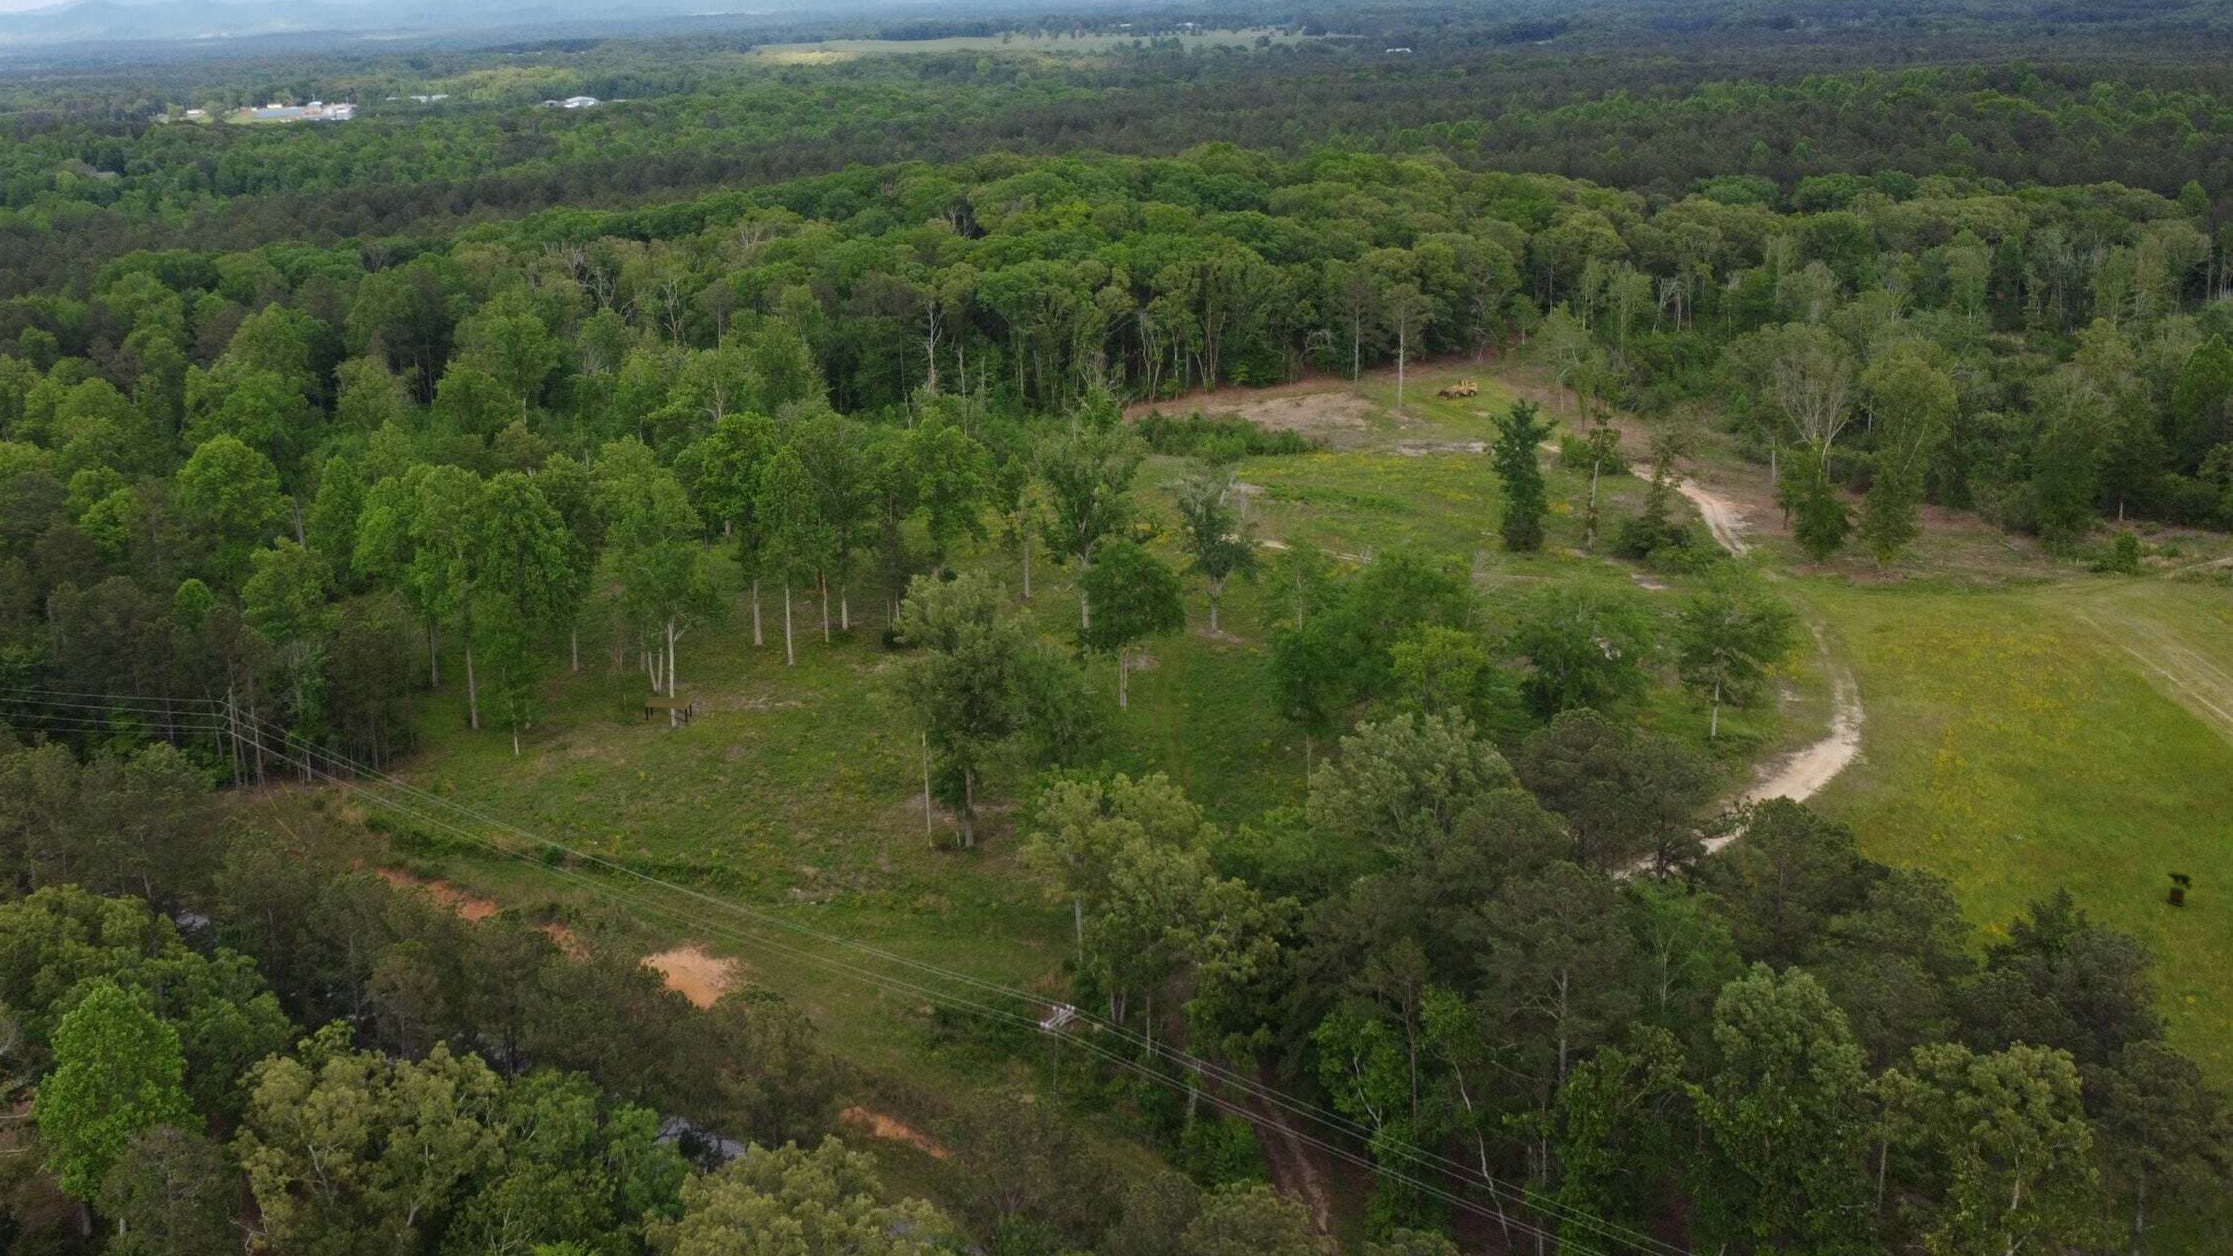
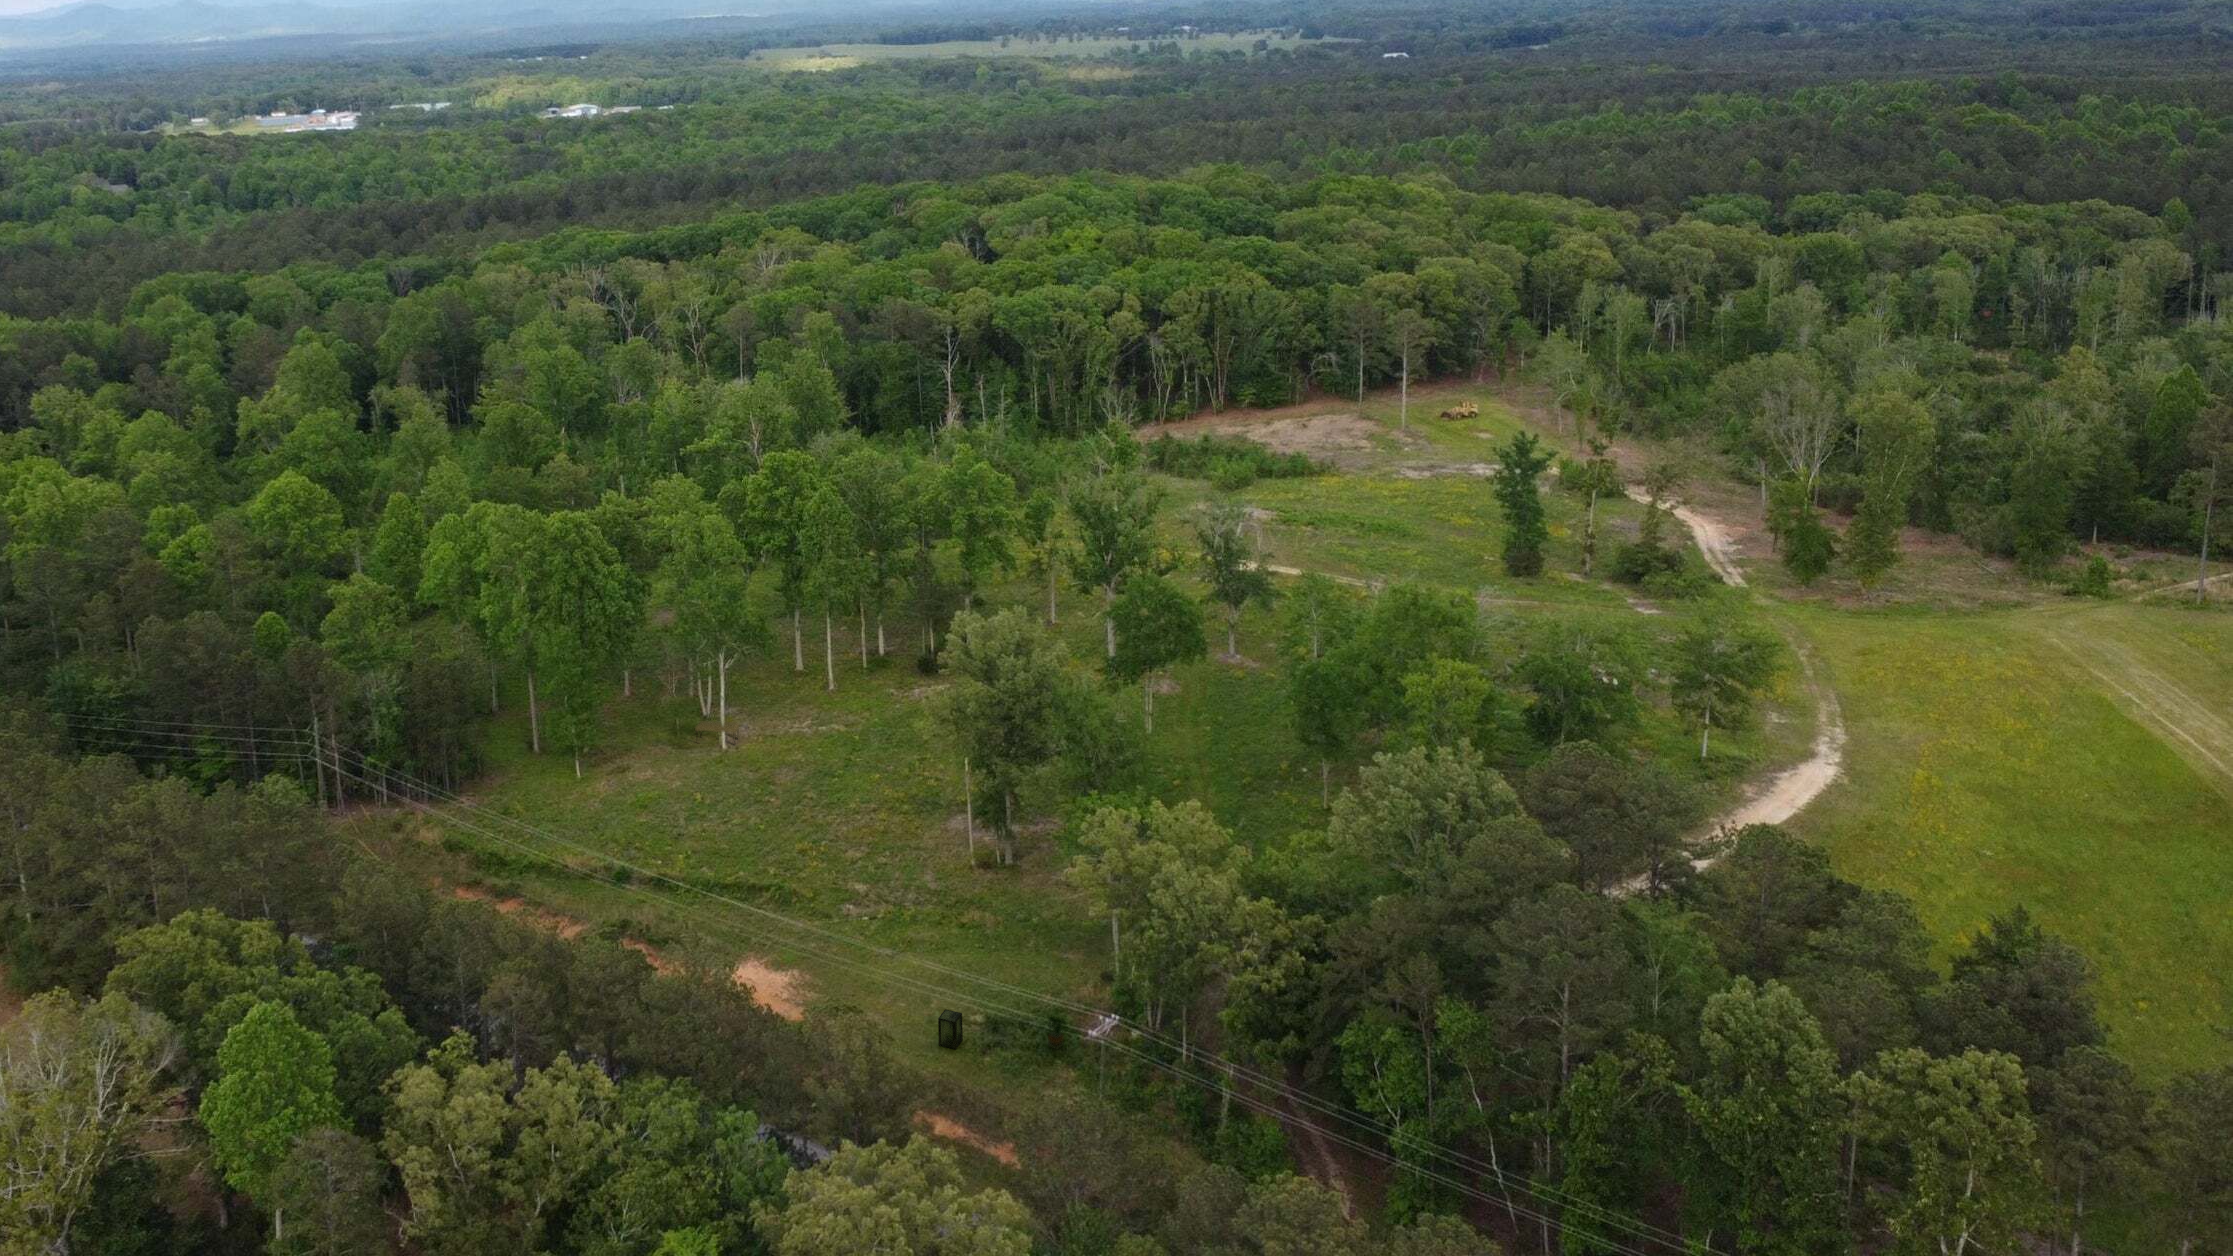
potted tree: present [2168,873,2192,906] -> present [1048,1017,1066,1049]
storage box: none [881,999,908,1043] -> present [938,1009,963,1050]

